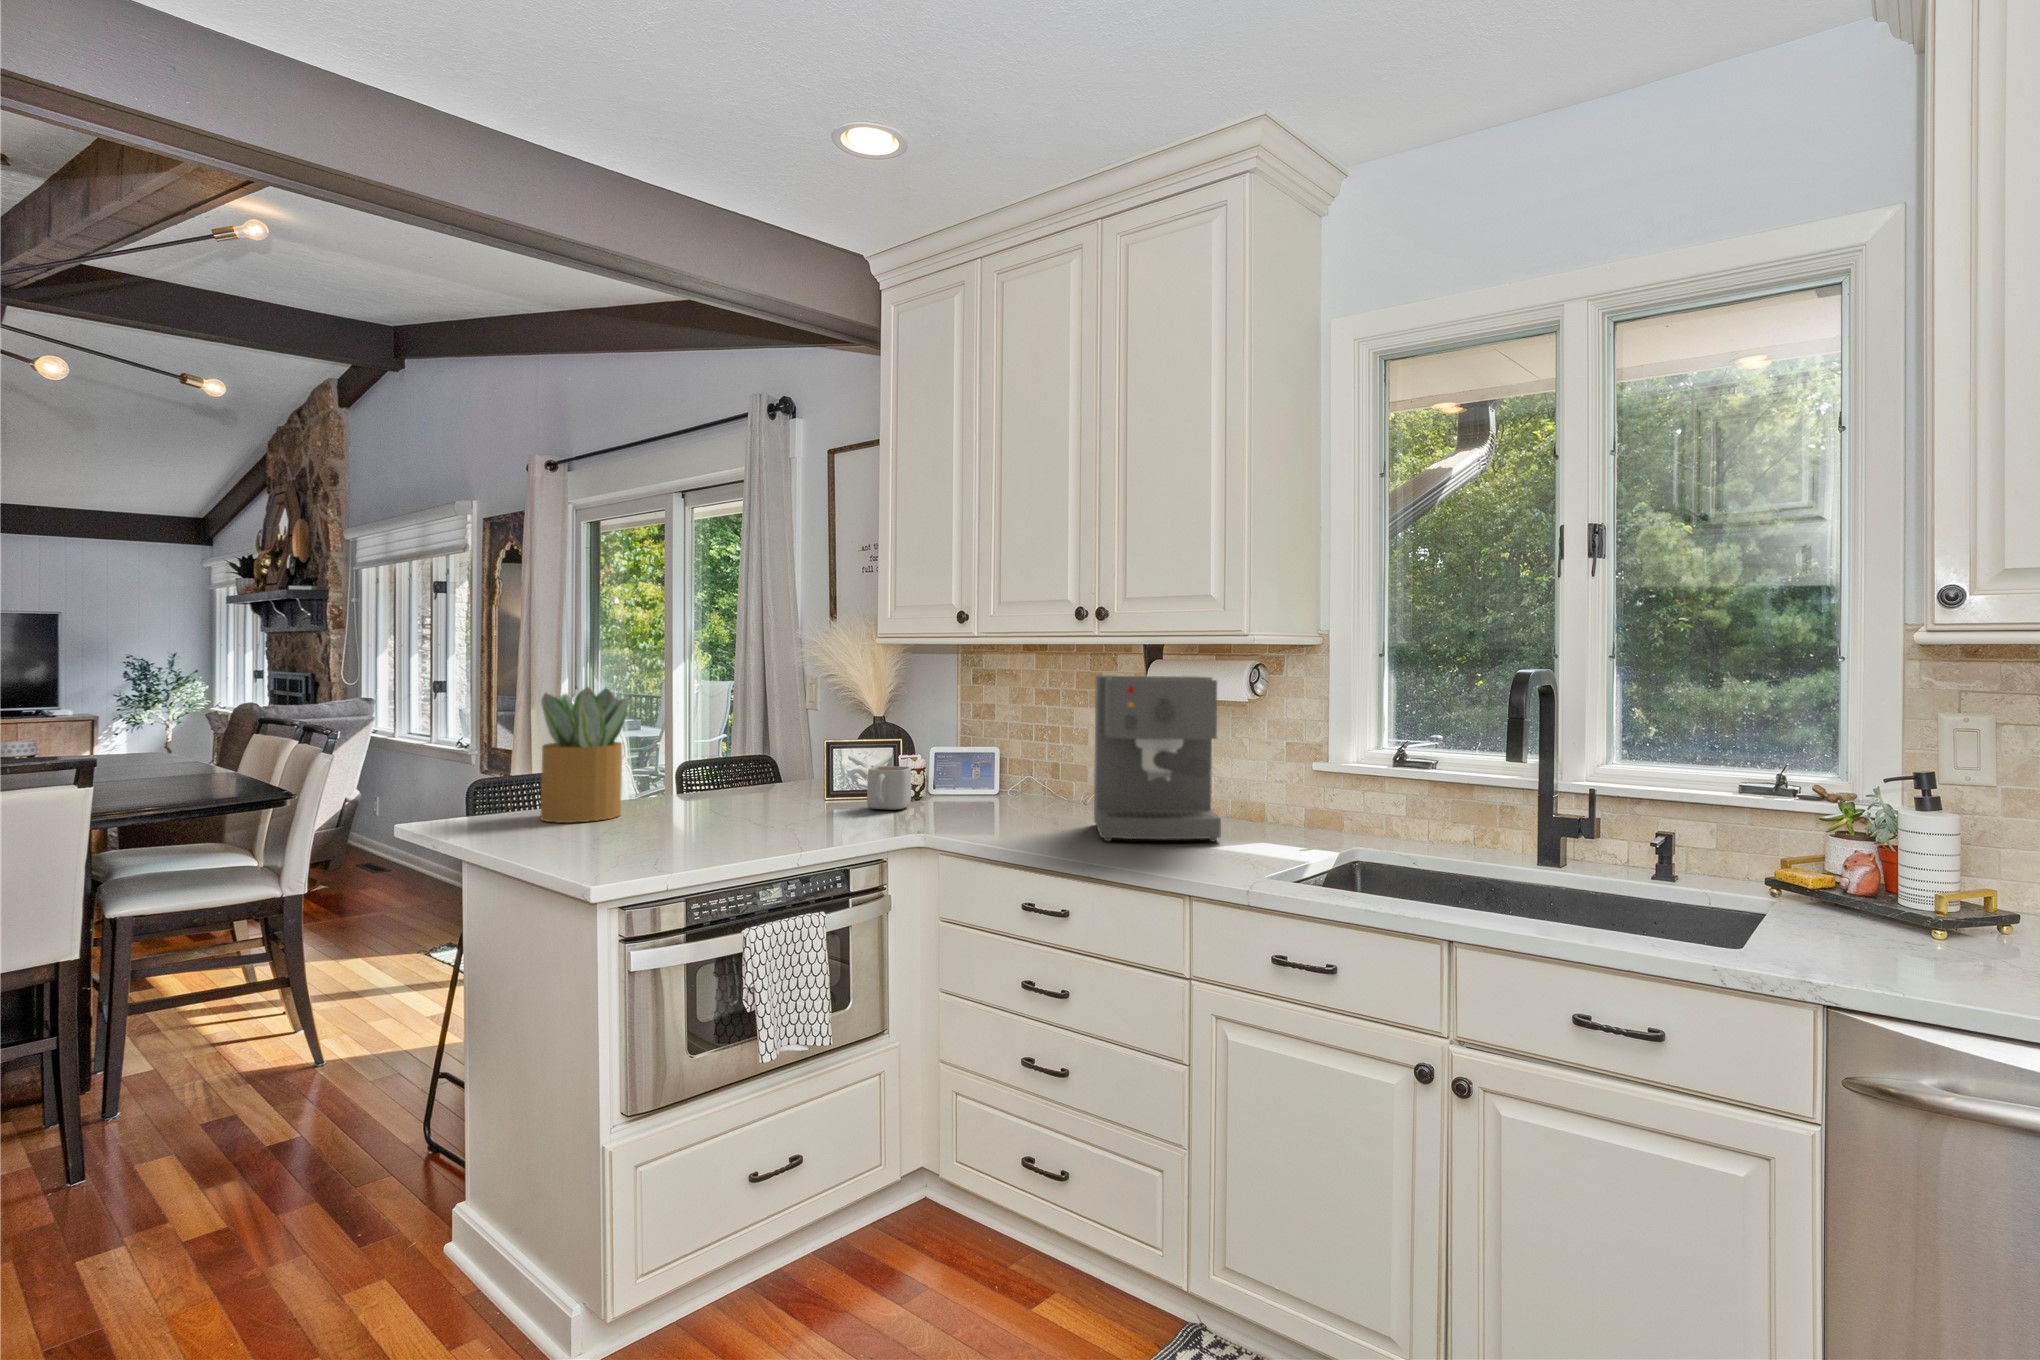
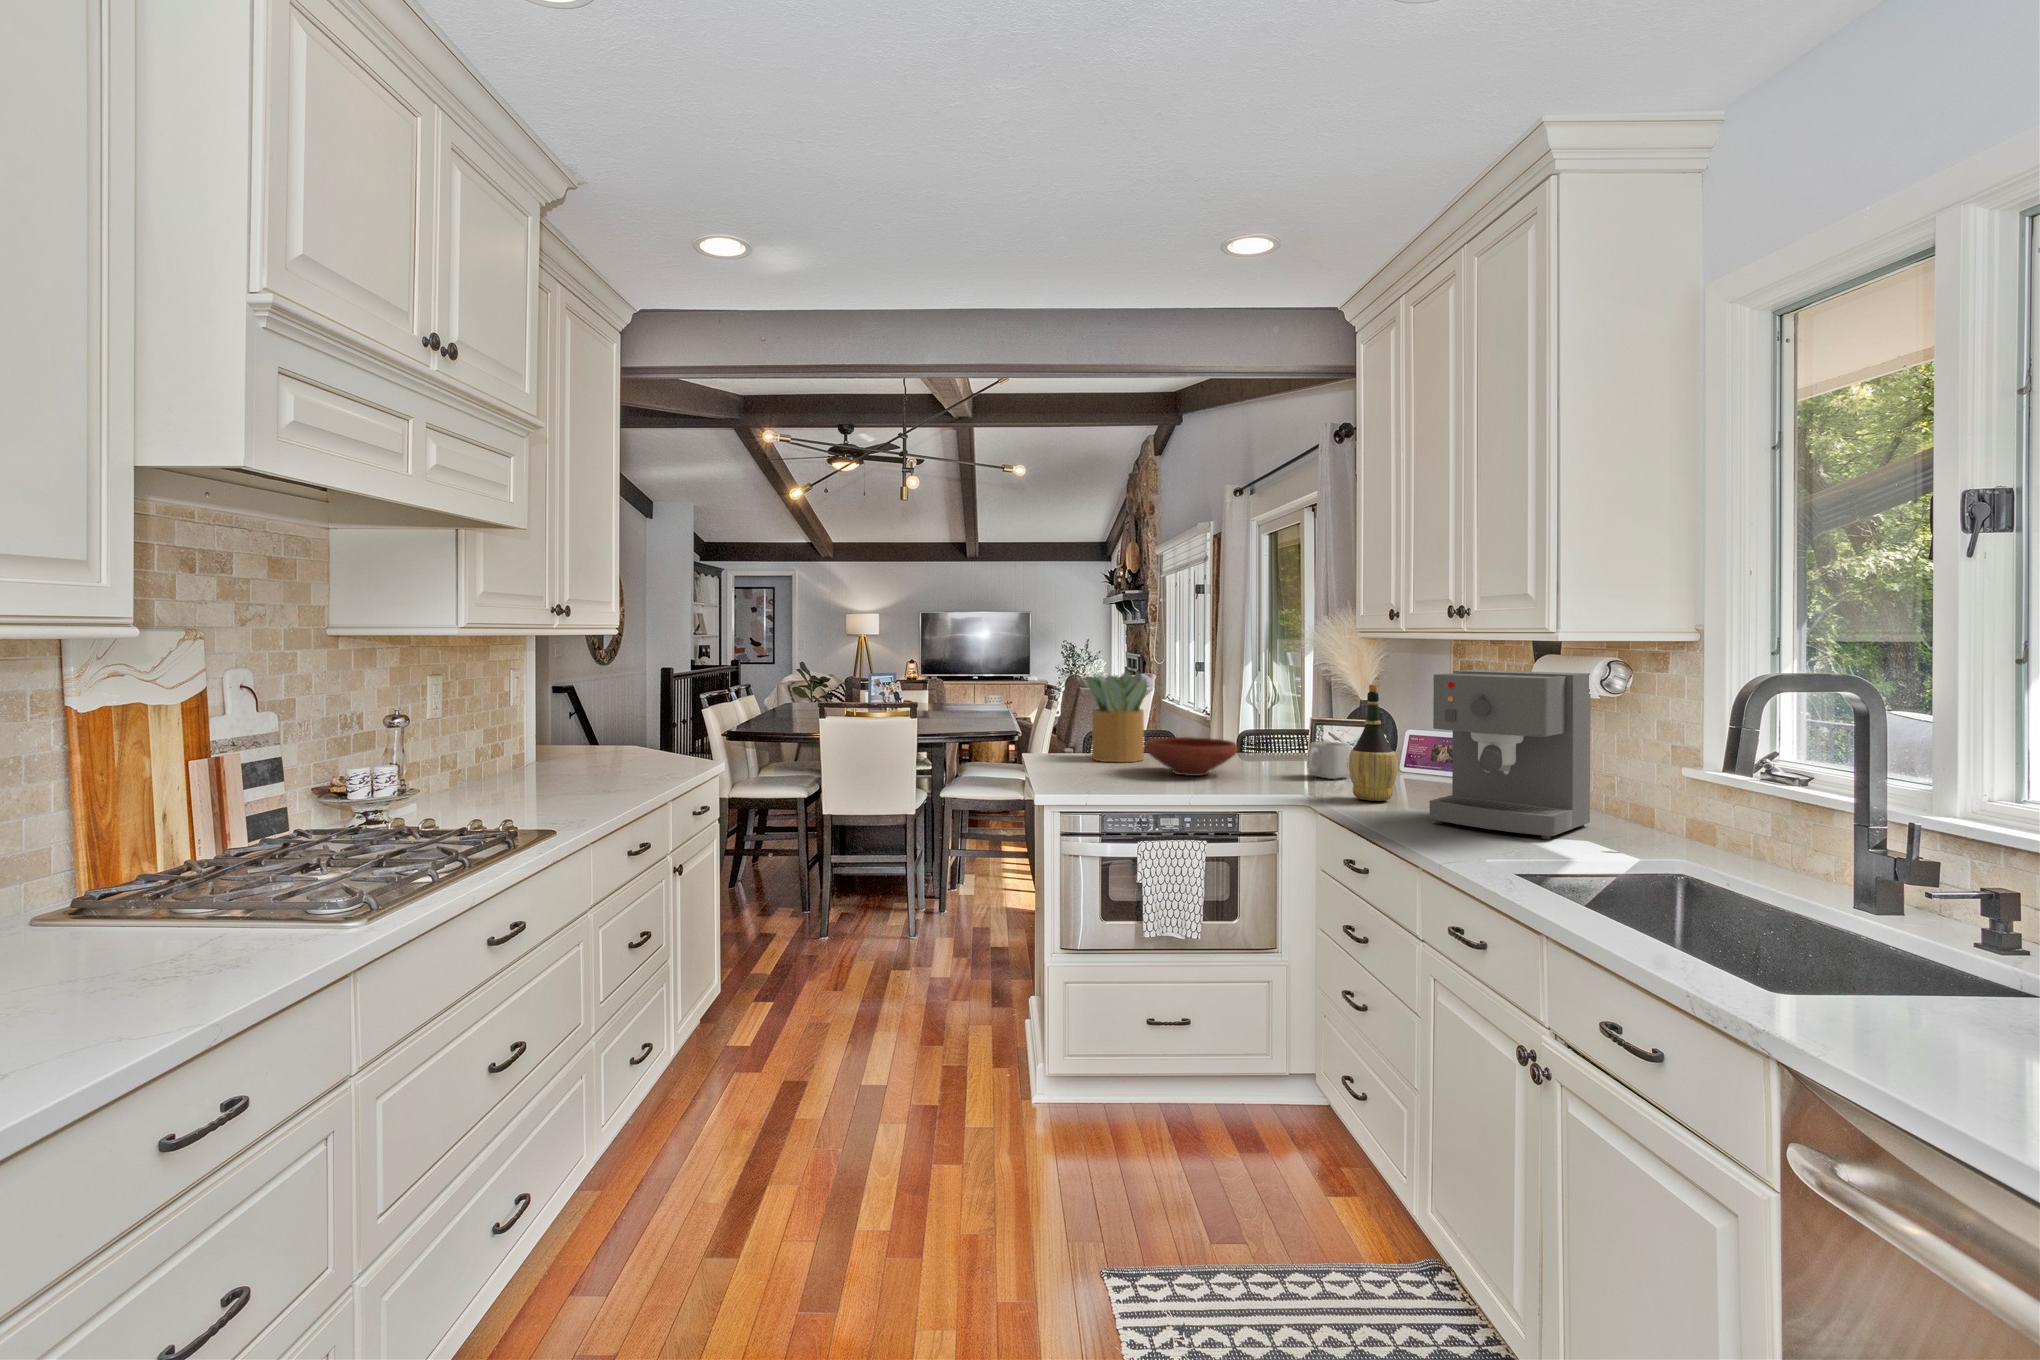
wine bottle: none [967,694,1020,827] -> present [1348,685,1398,801]
bowl: none [666,774,796,827] -> present [1144,737,1238,776]

